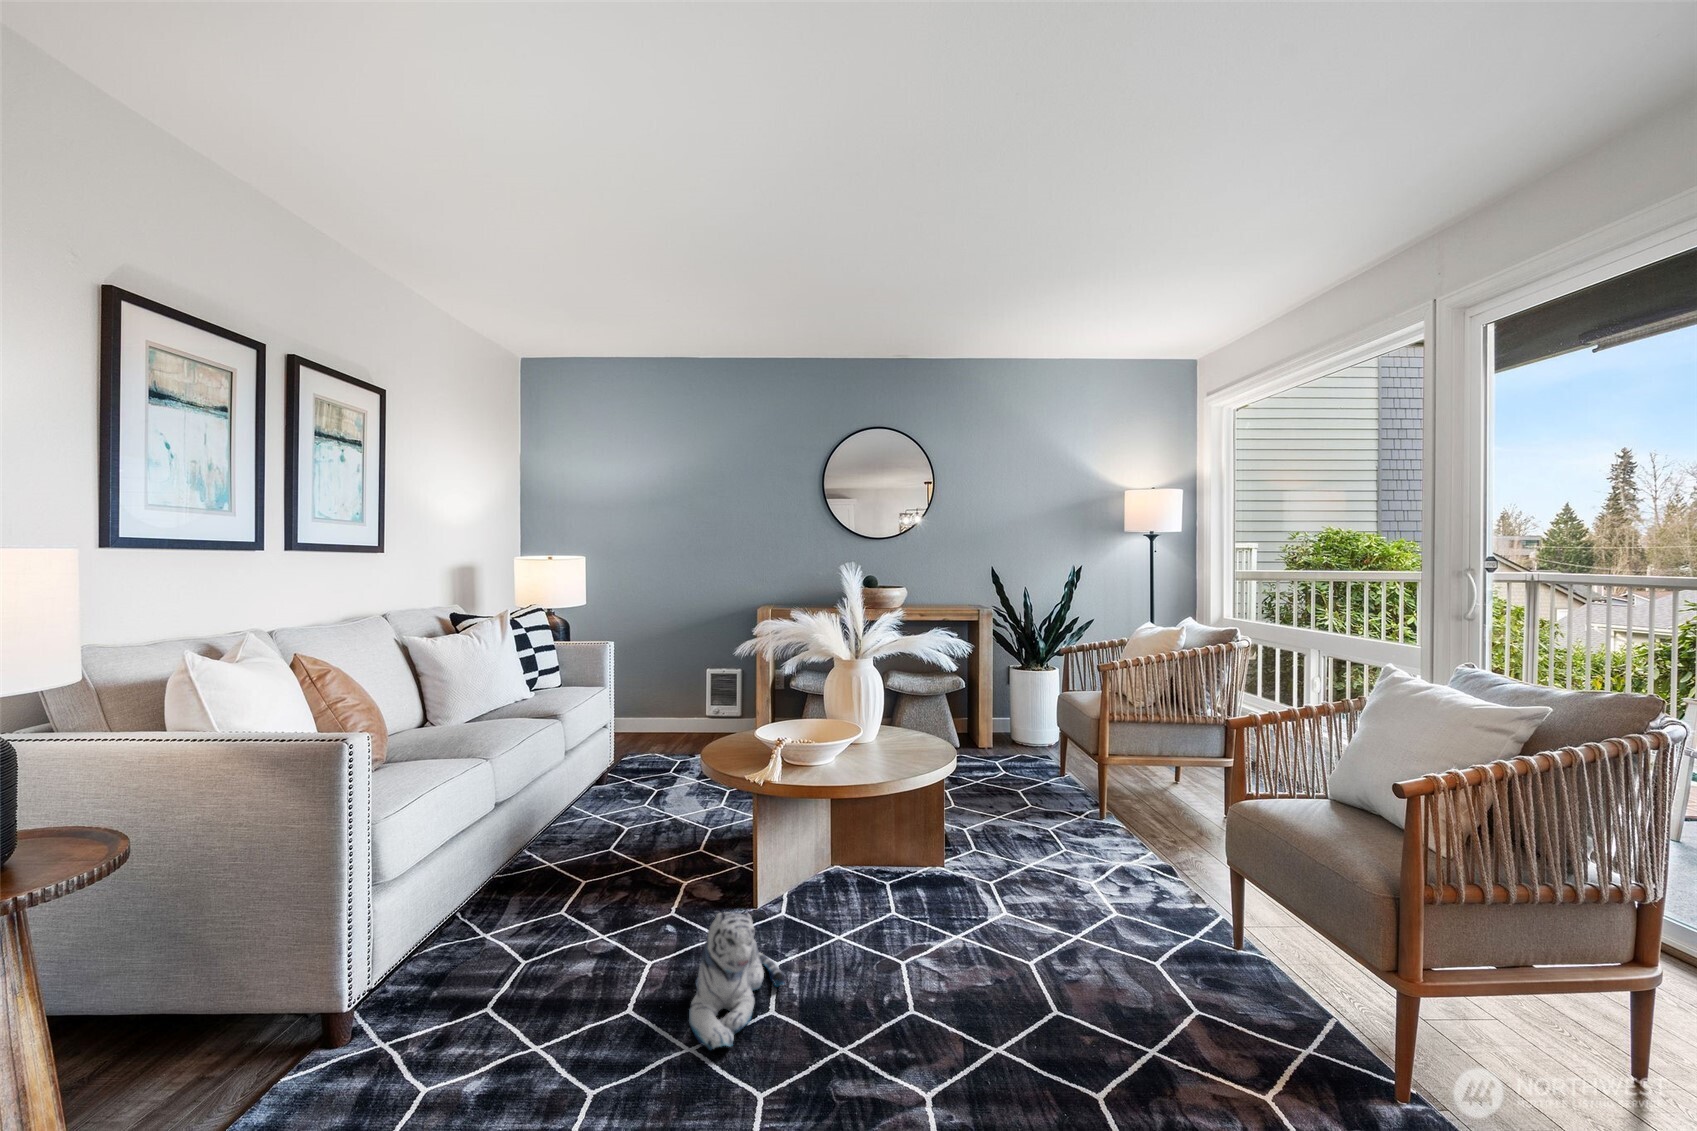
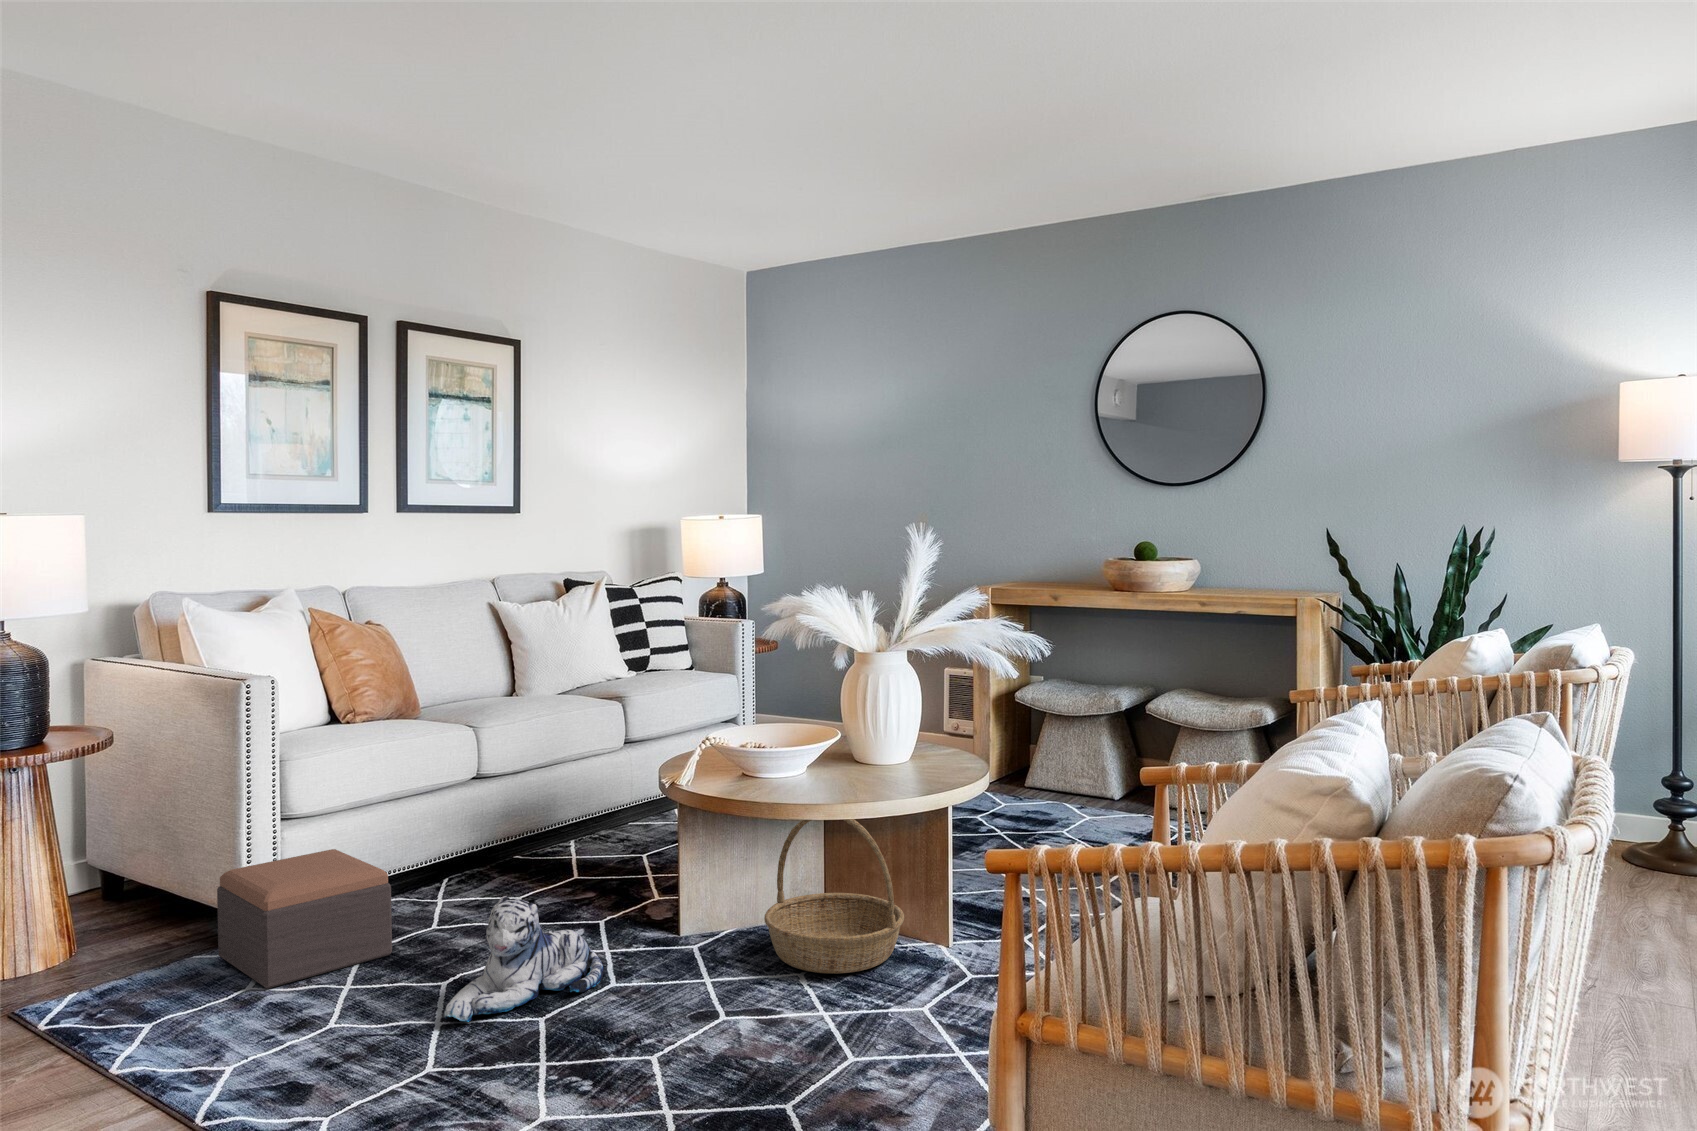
basket: none [850,783,962,914] -> present [764,819,904,974]
footstool: none [322,910,536,1088] -> present [217,849,392,989]

